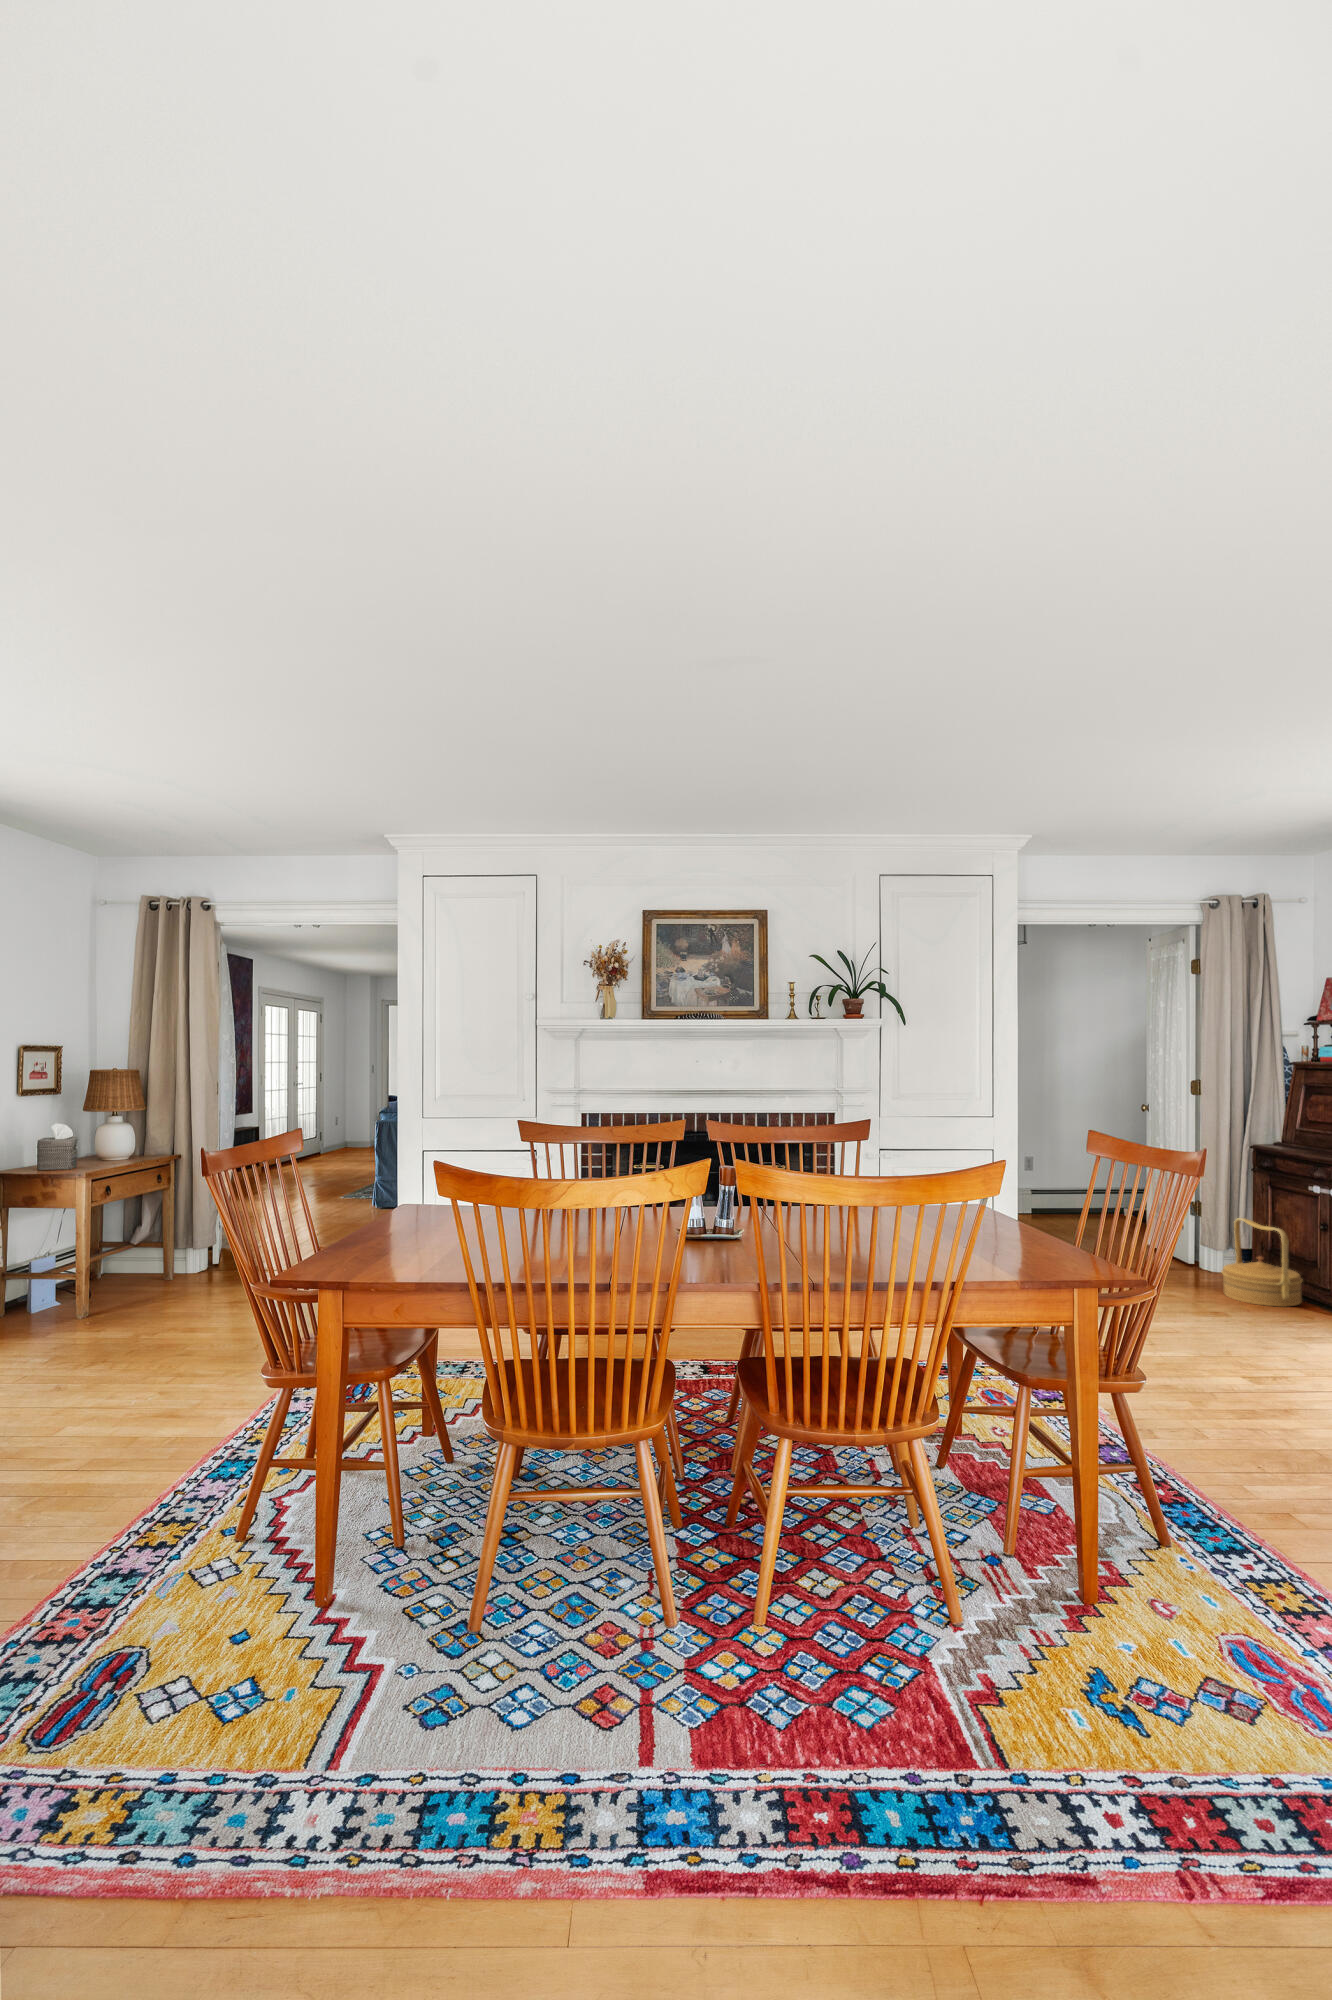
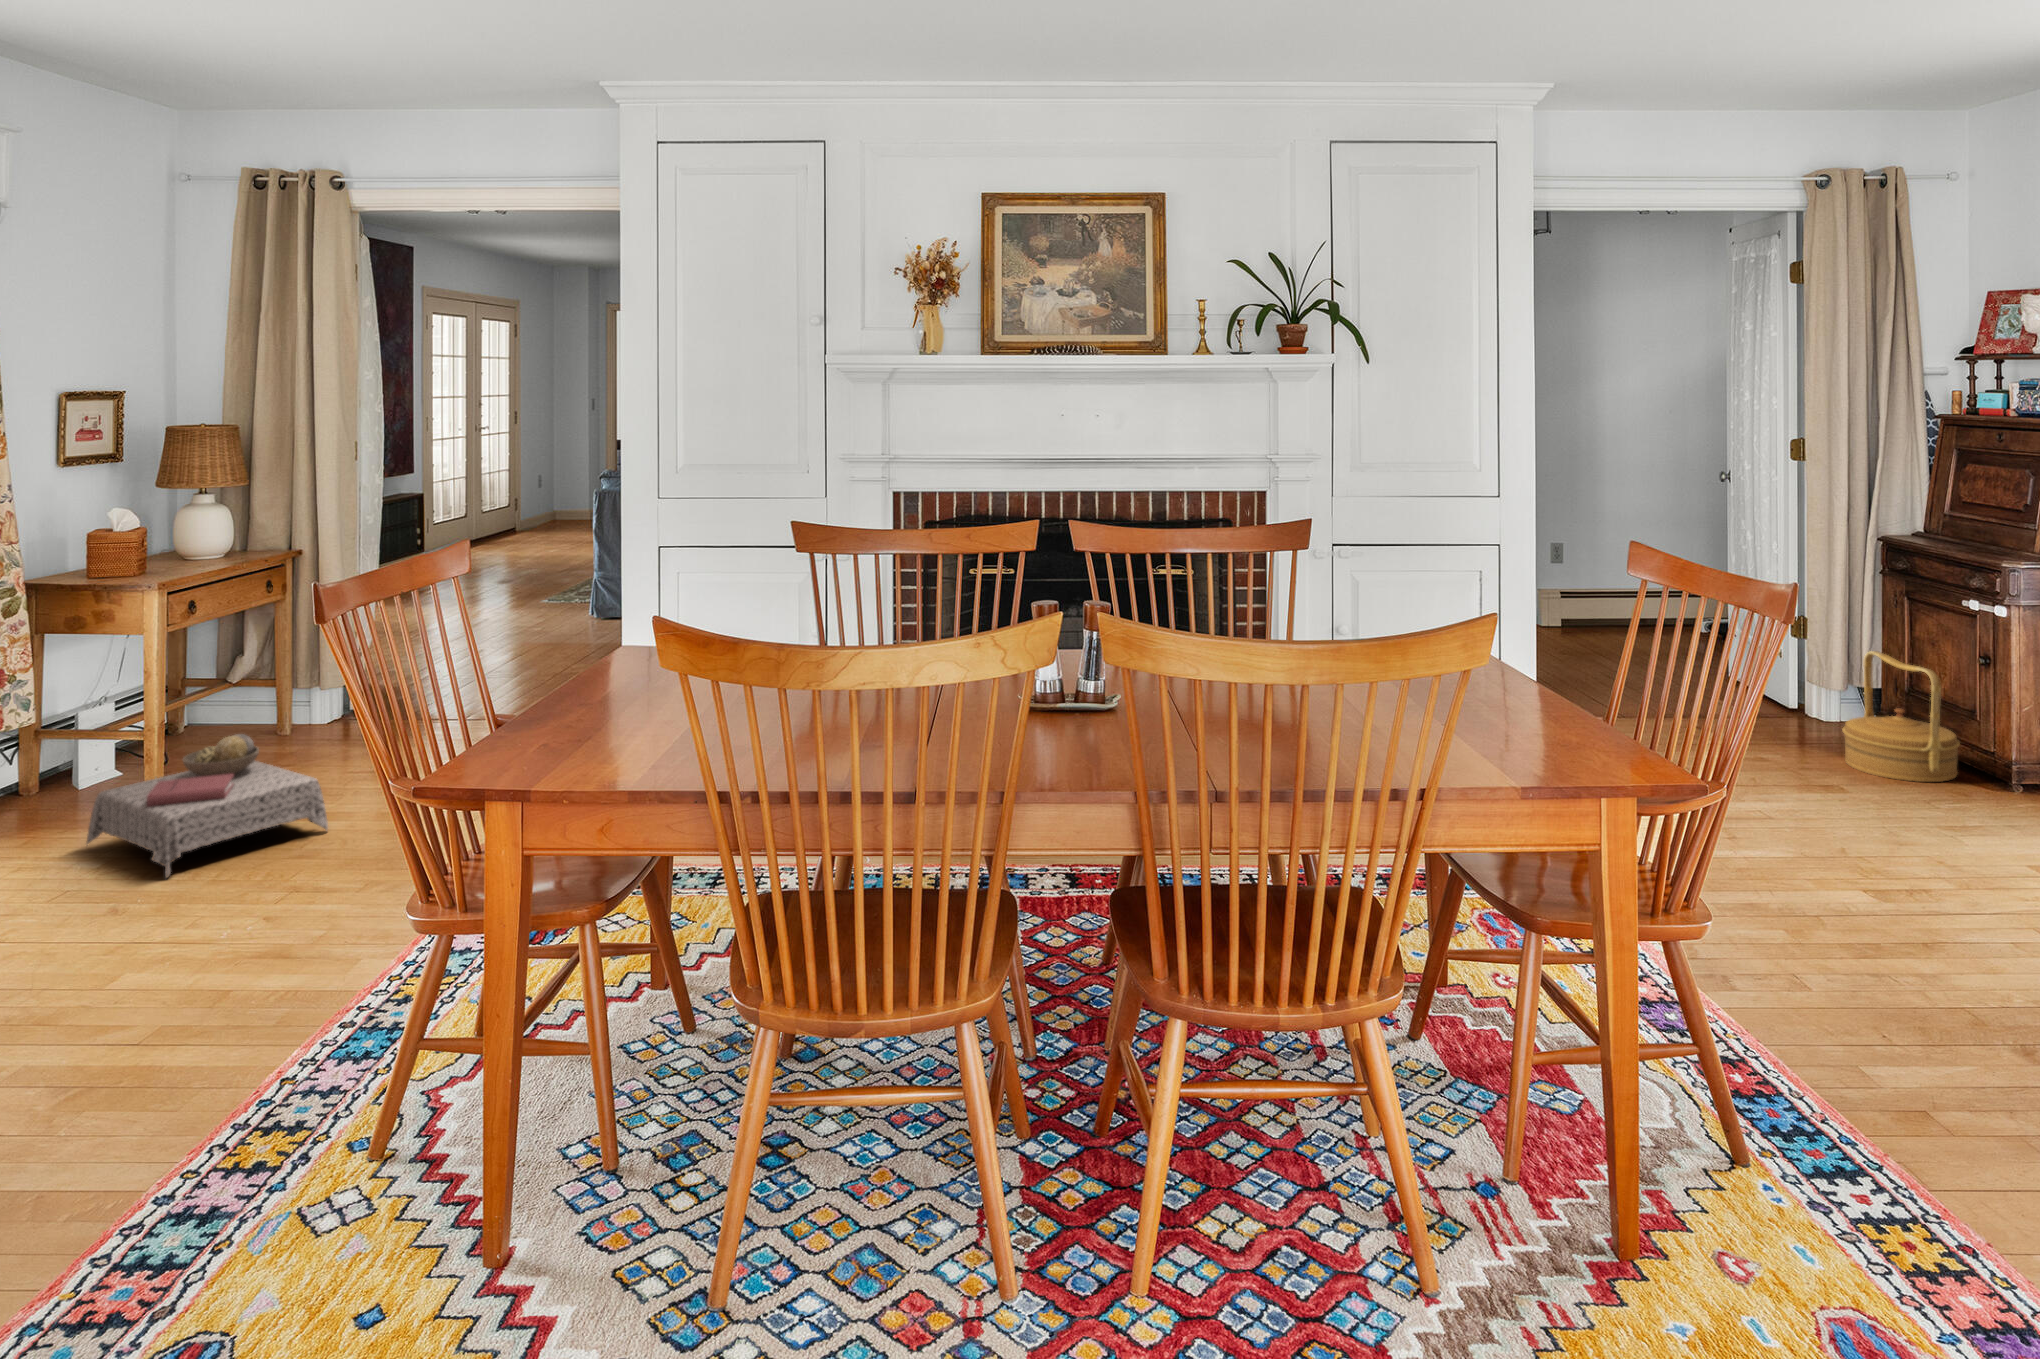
ottoman: none [37,1273,197,1369] -> present [87,734,328,878]

